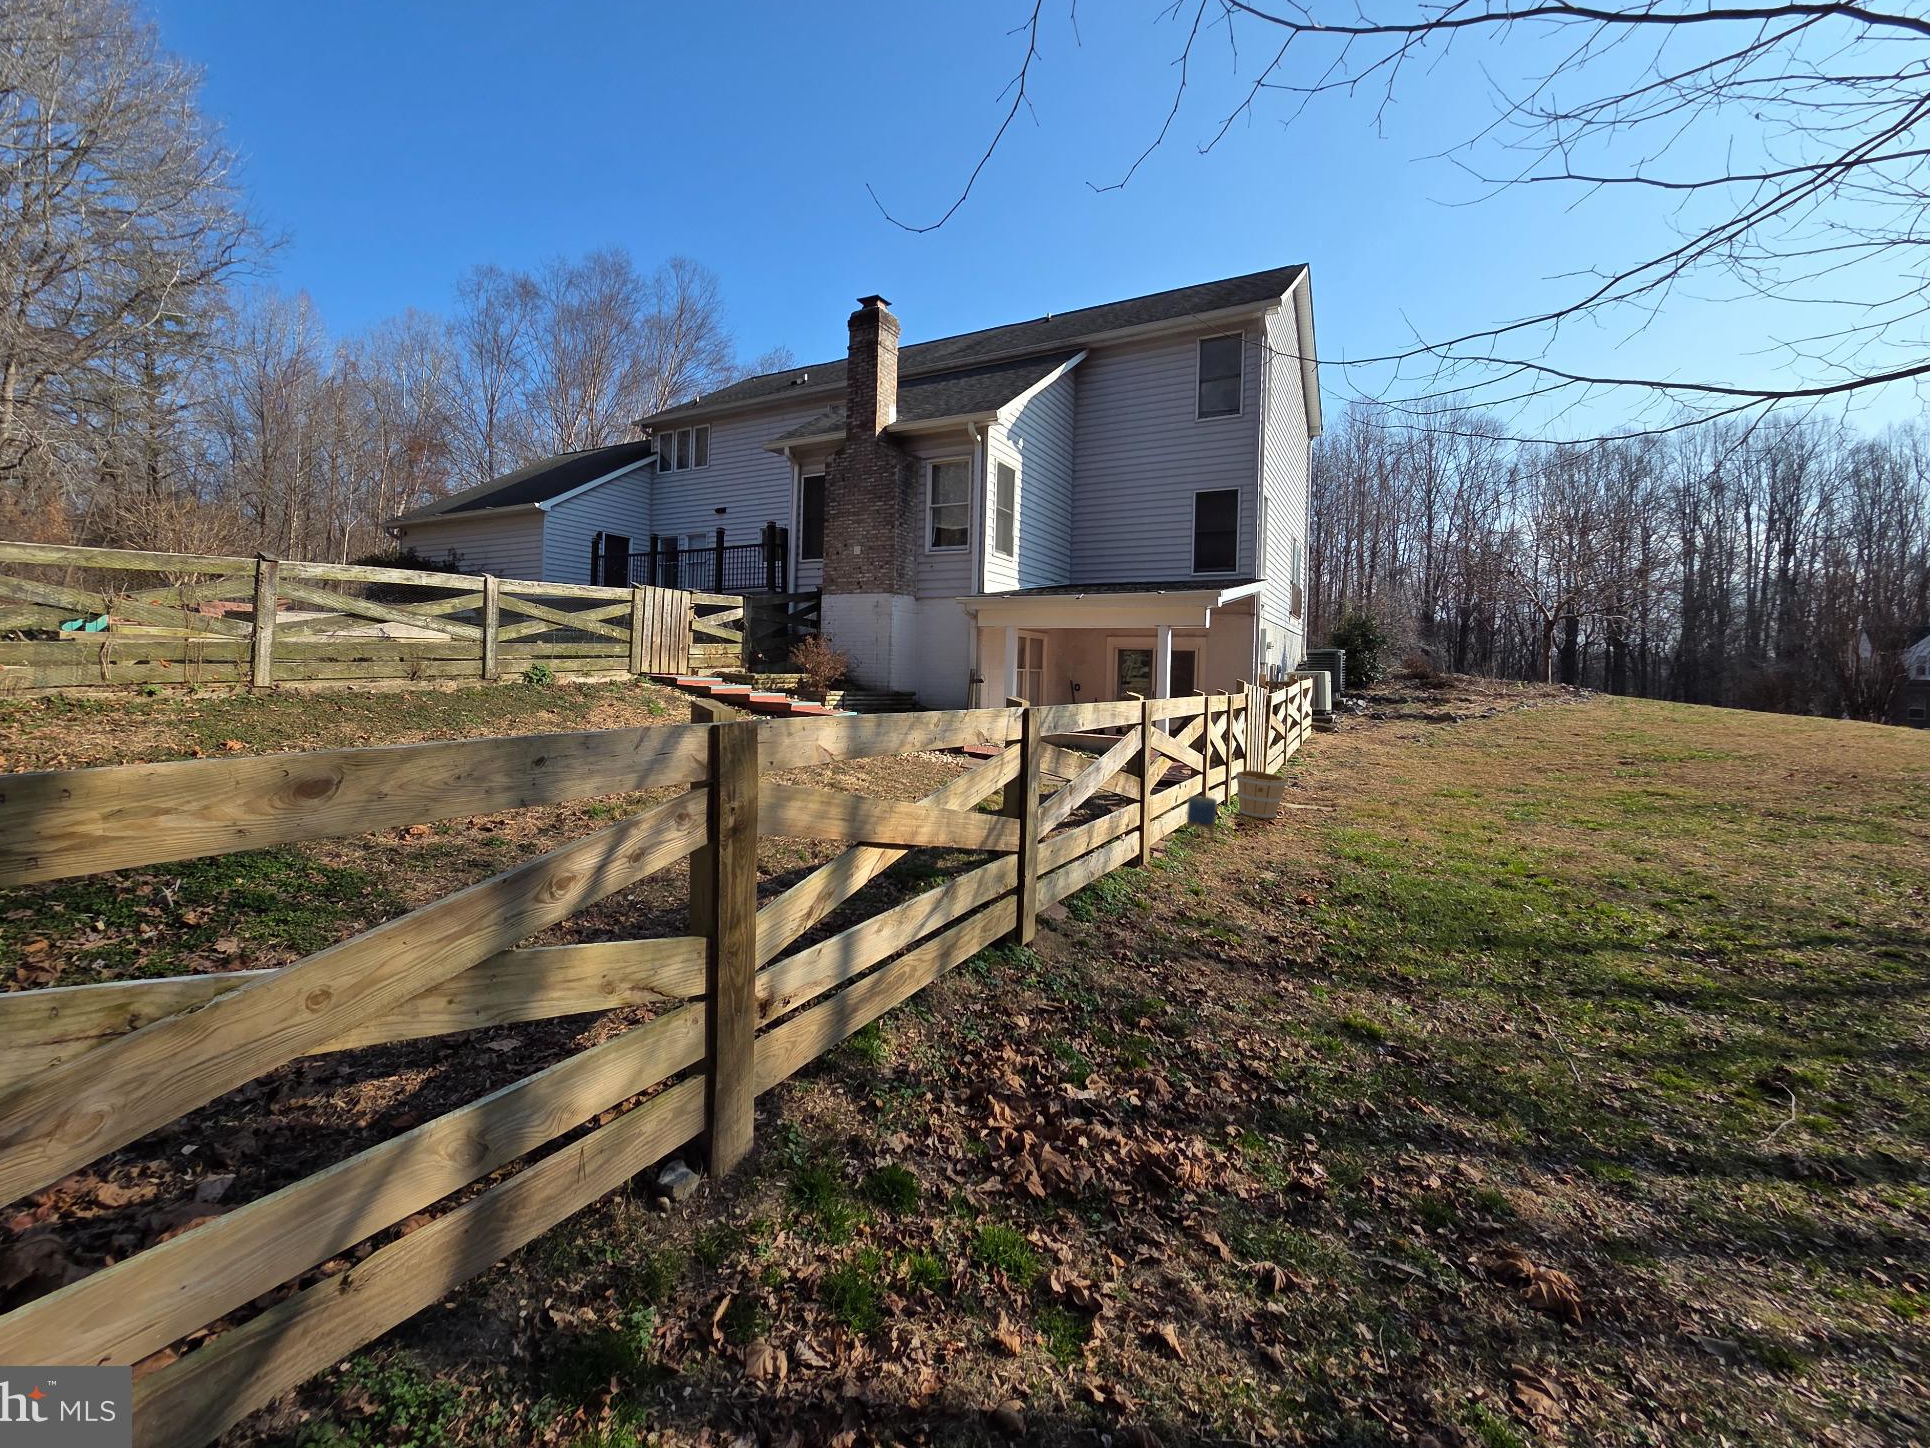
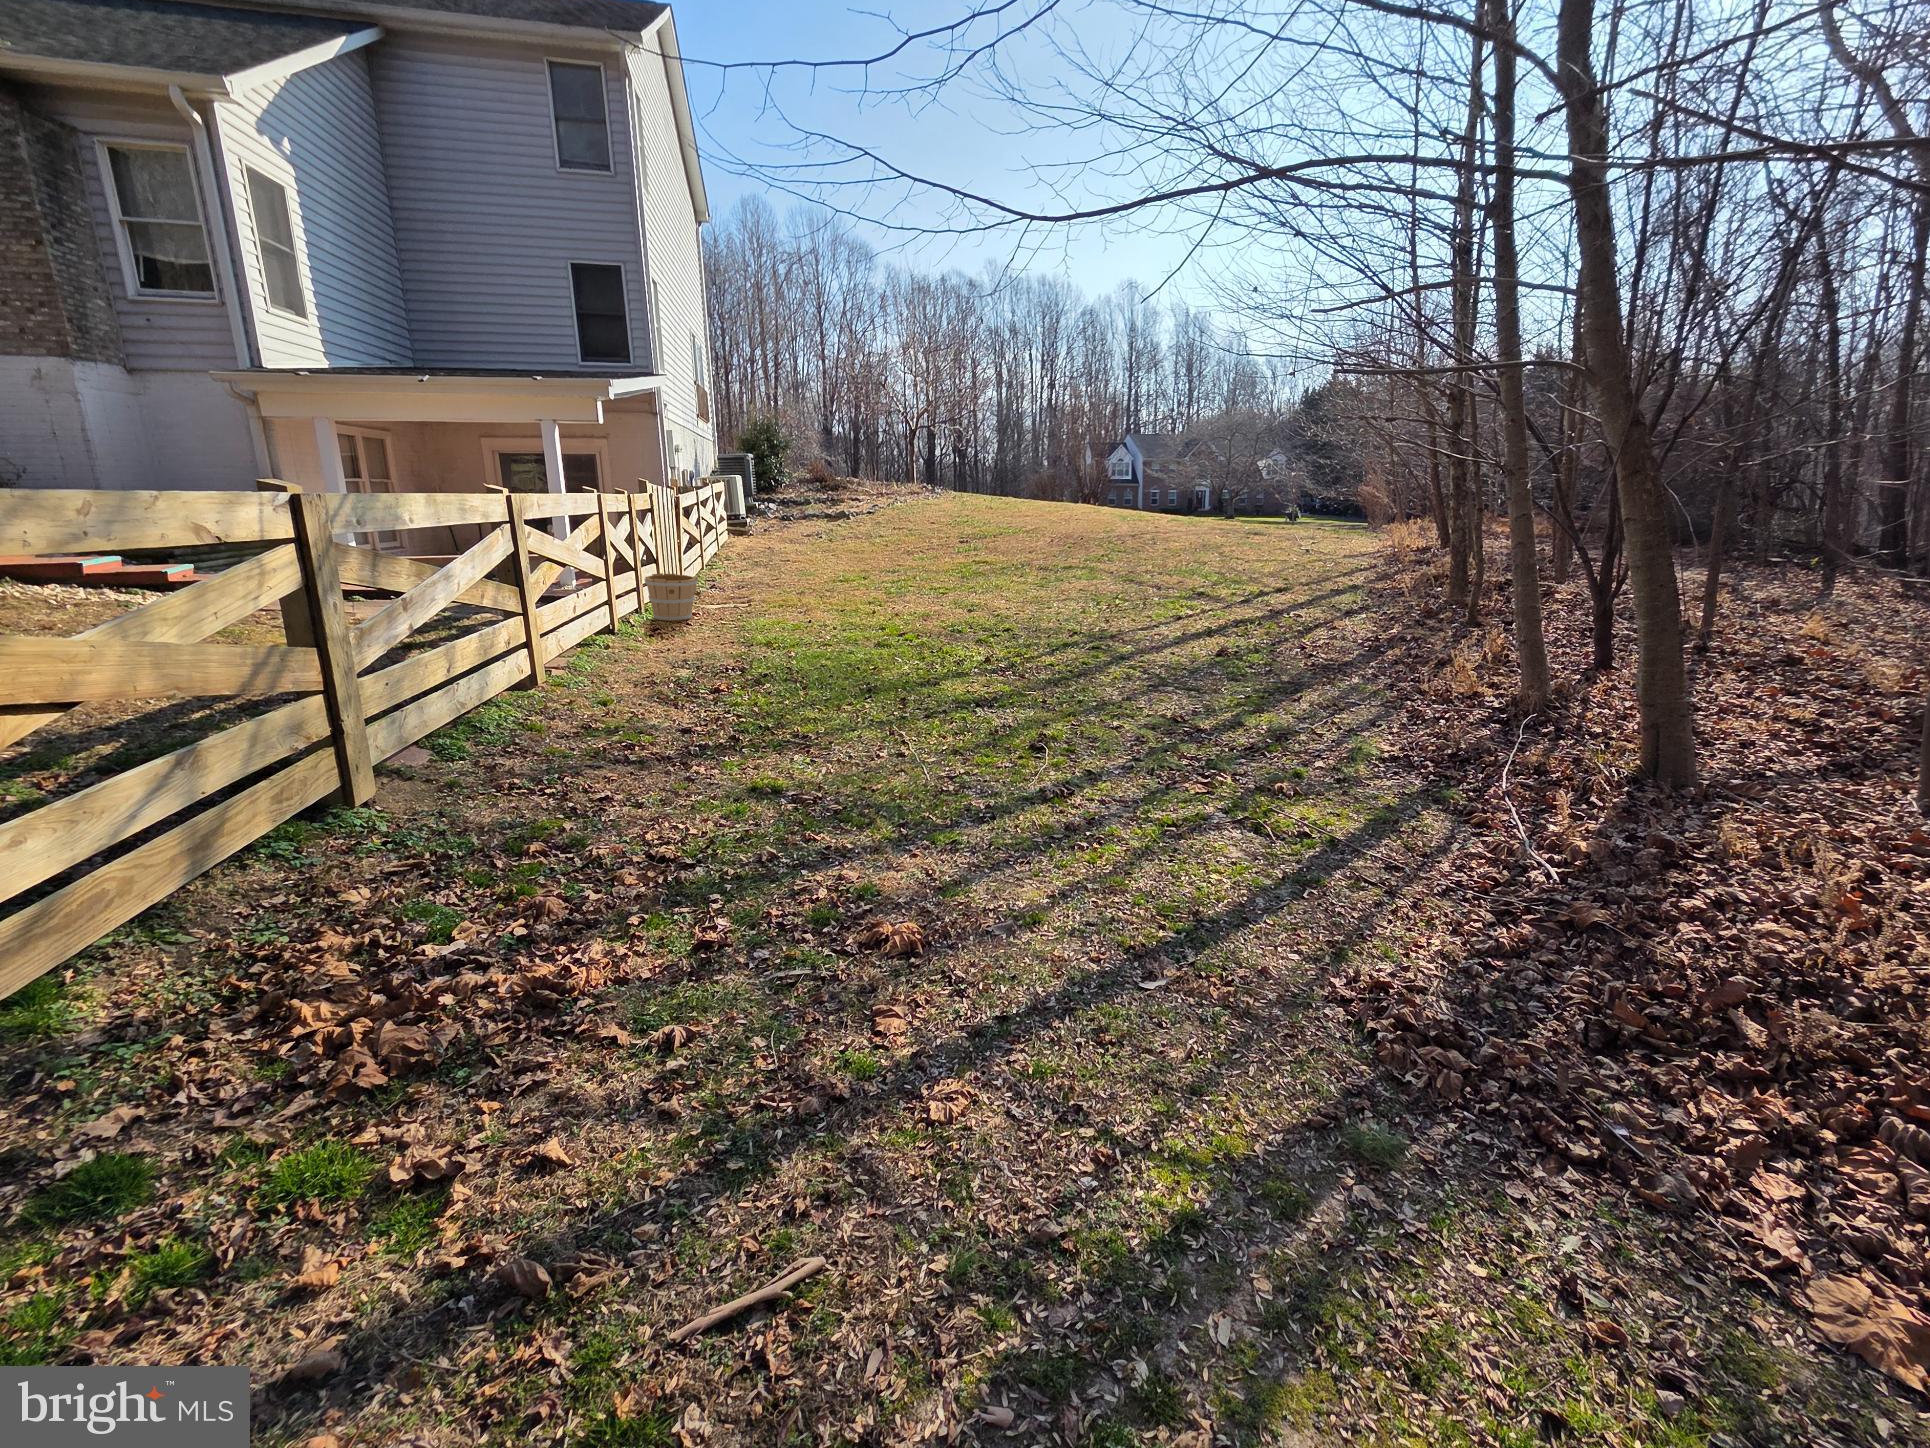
planter: present [1187,796,1217,838] -> none [589,604,623,650]

